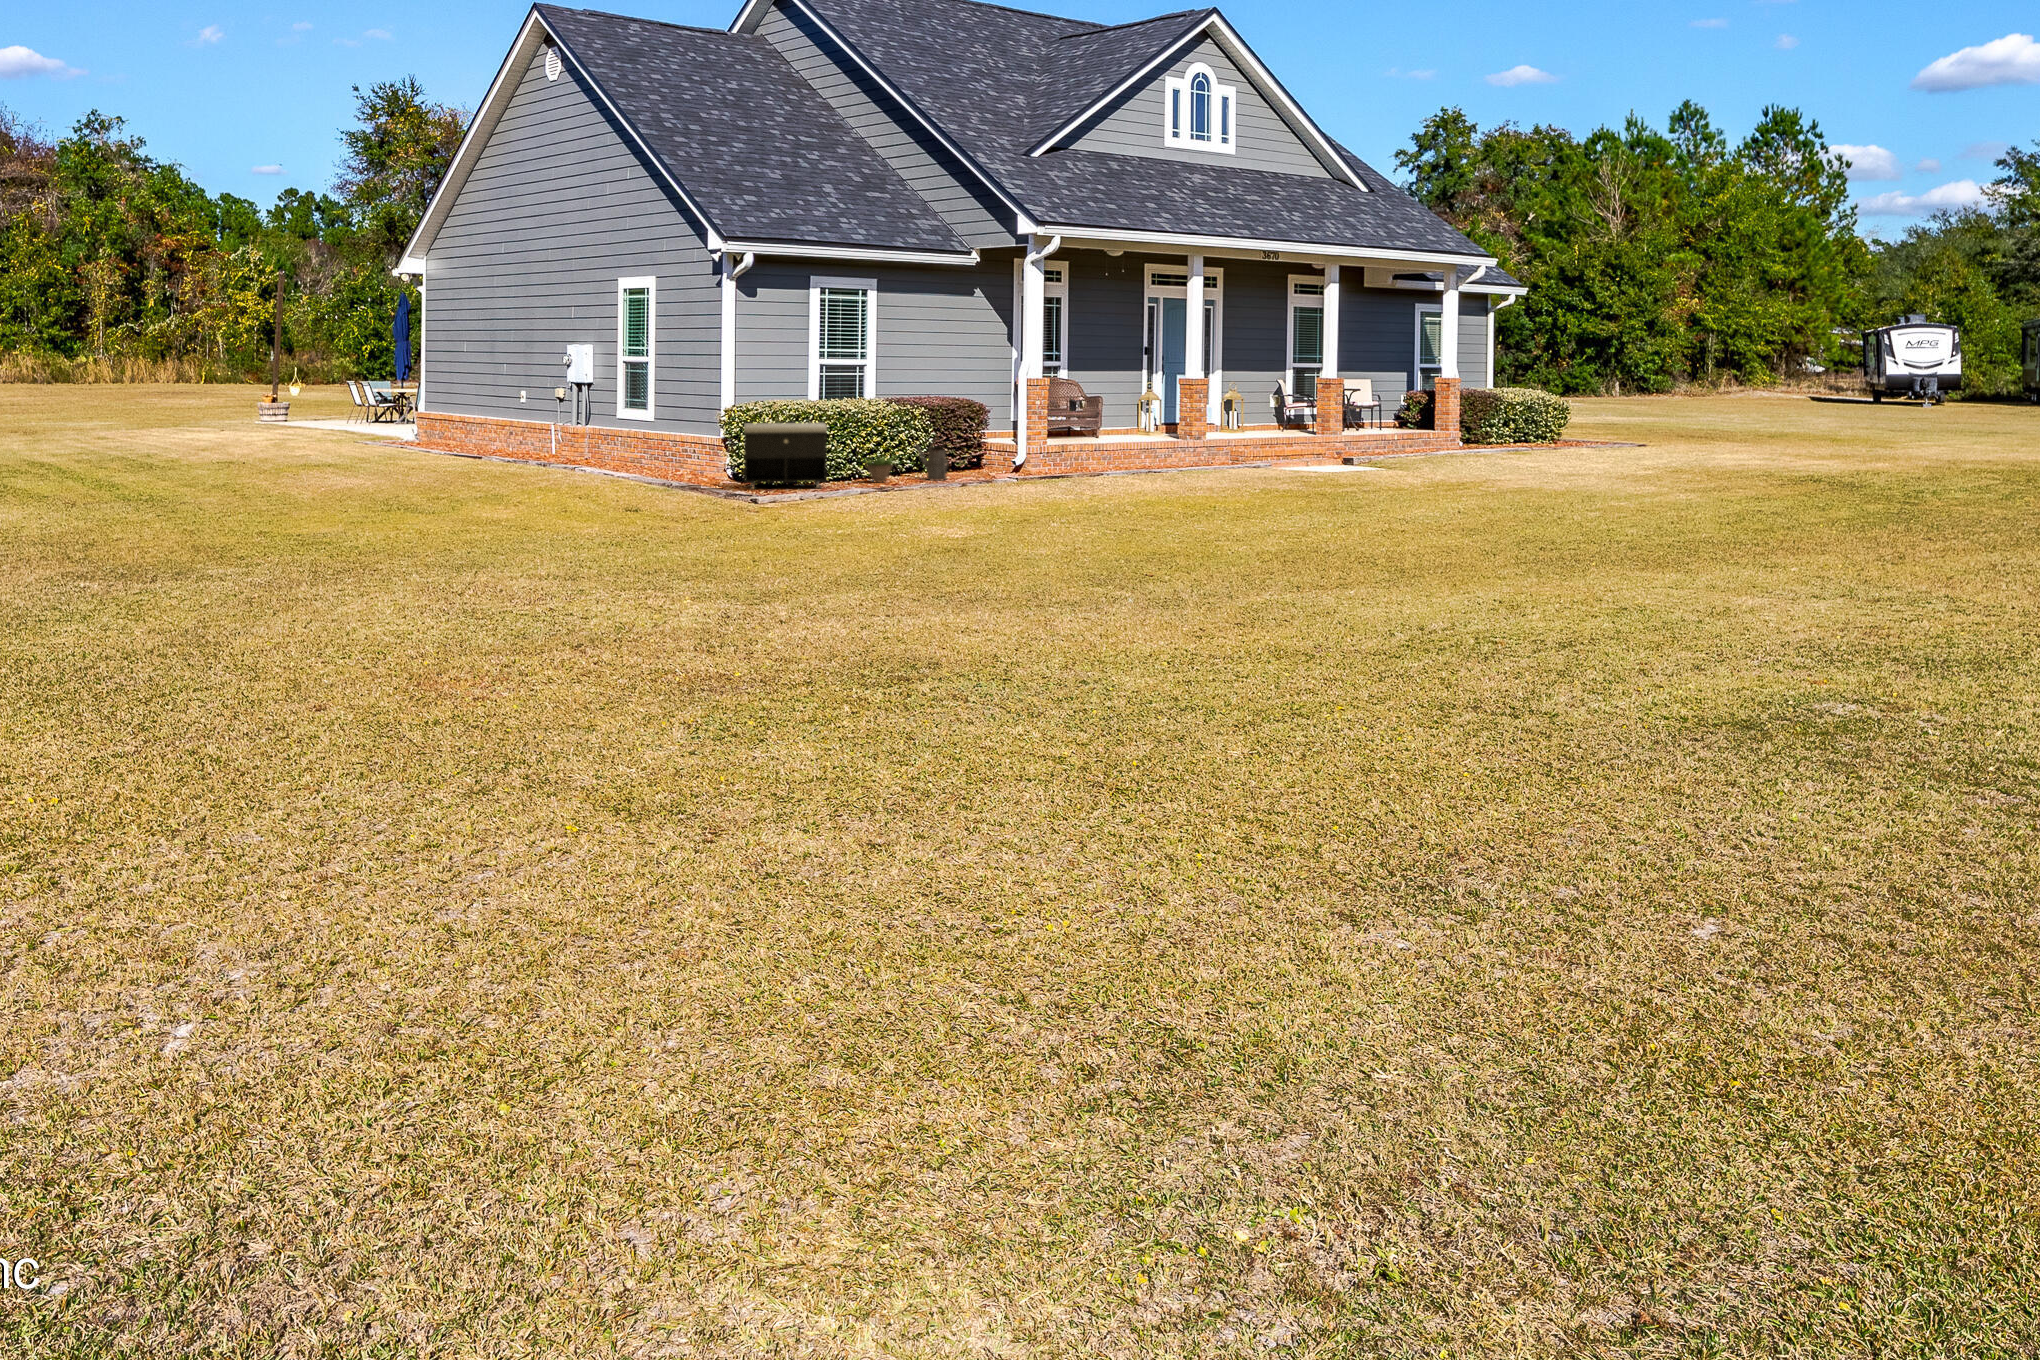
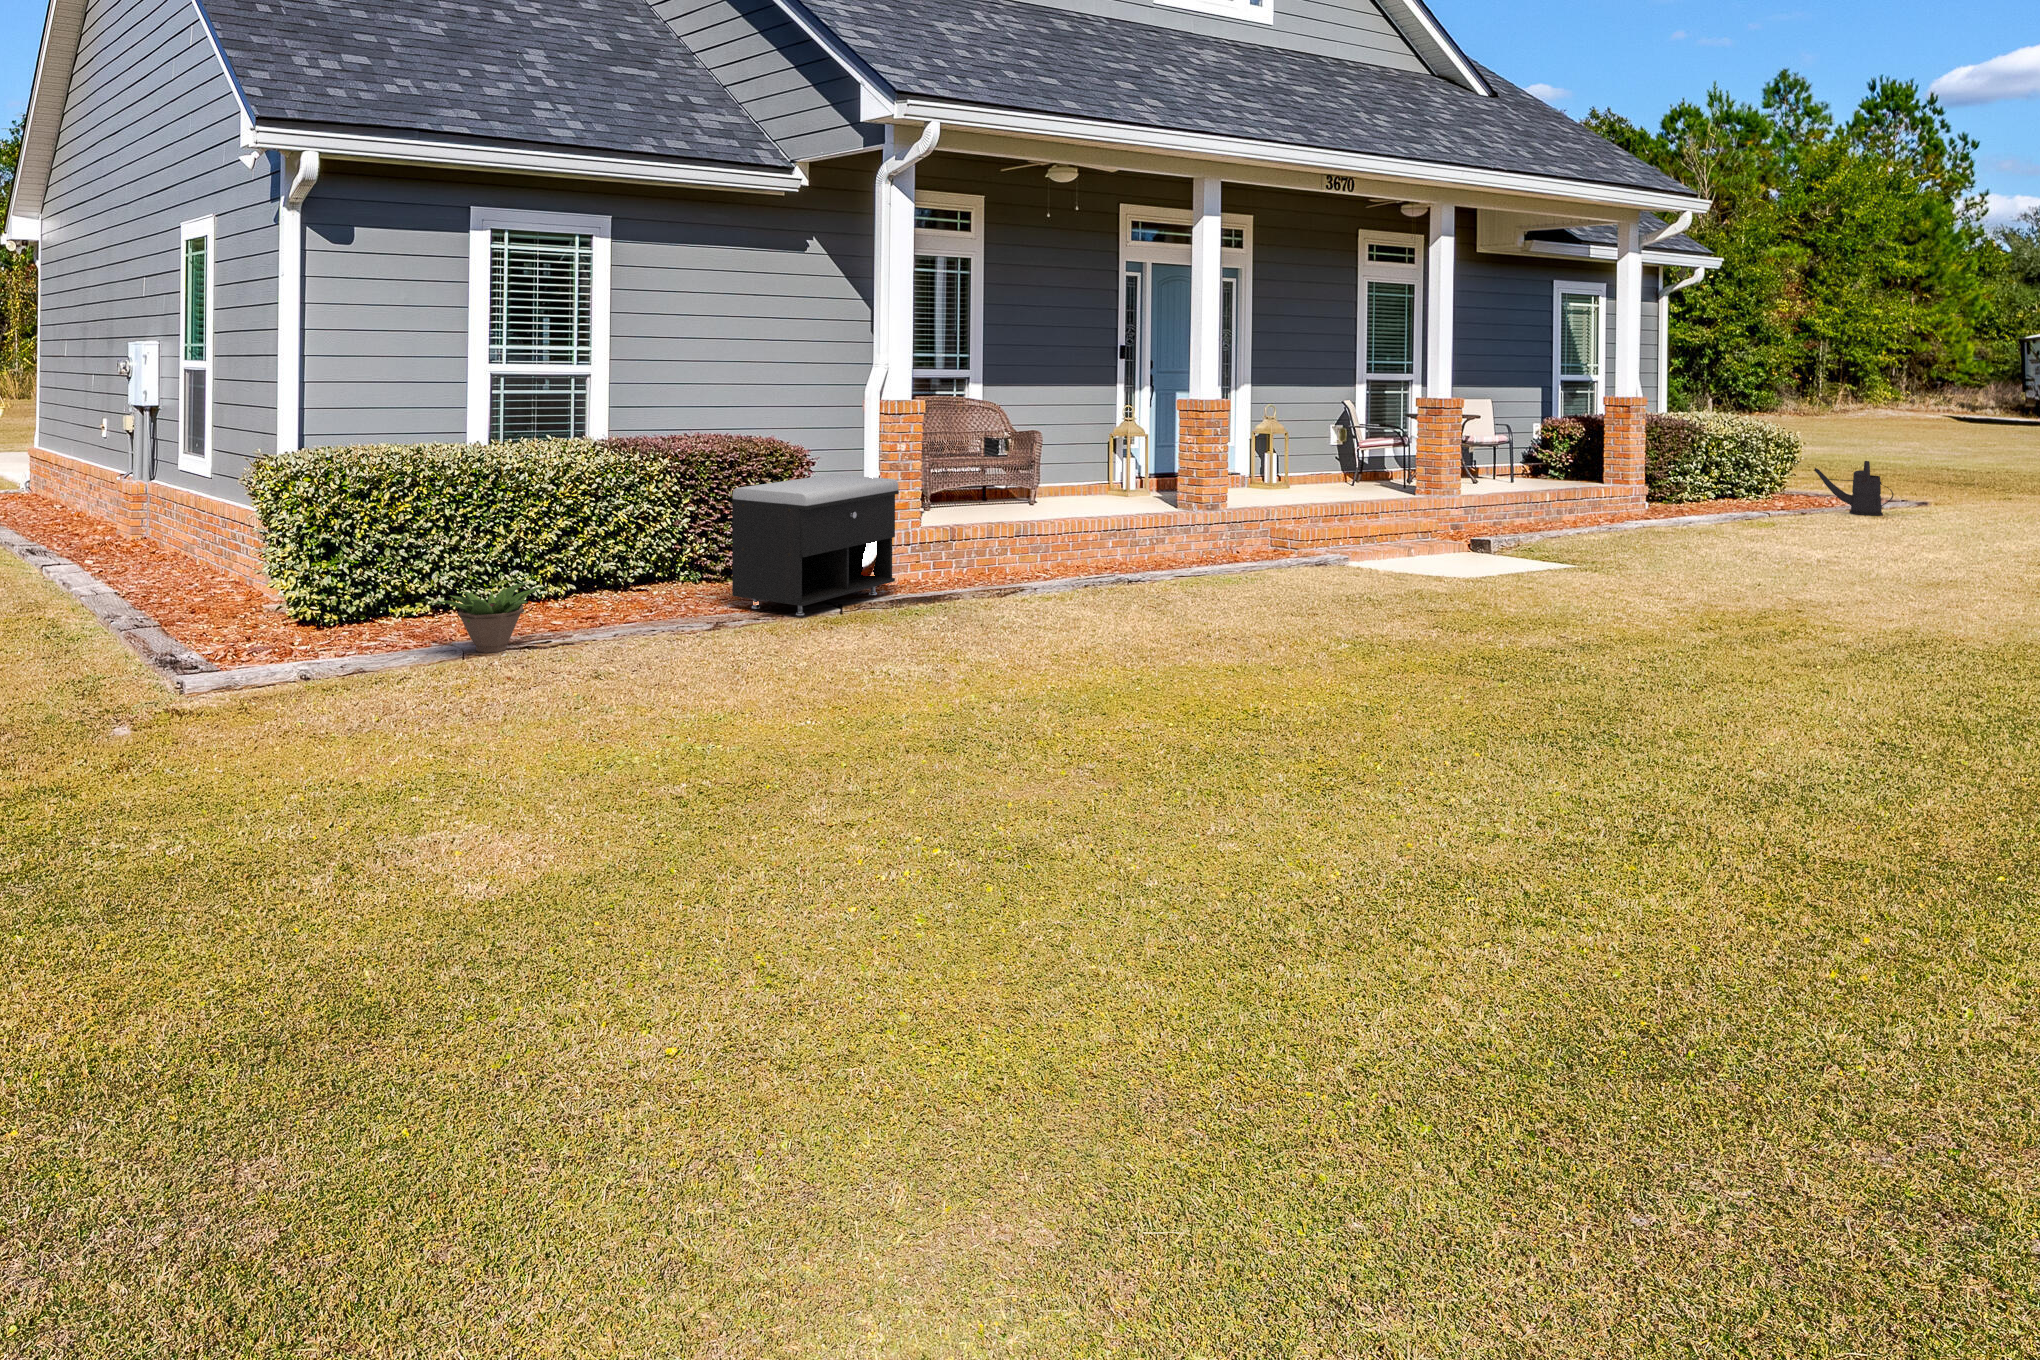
storage bench: present [744,423,827,489] -> present [732,474,899,616]
watering can: present [915,441,948,481] -> present [1814,461,1893,516]

